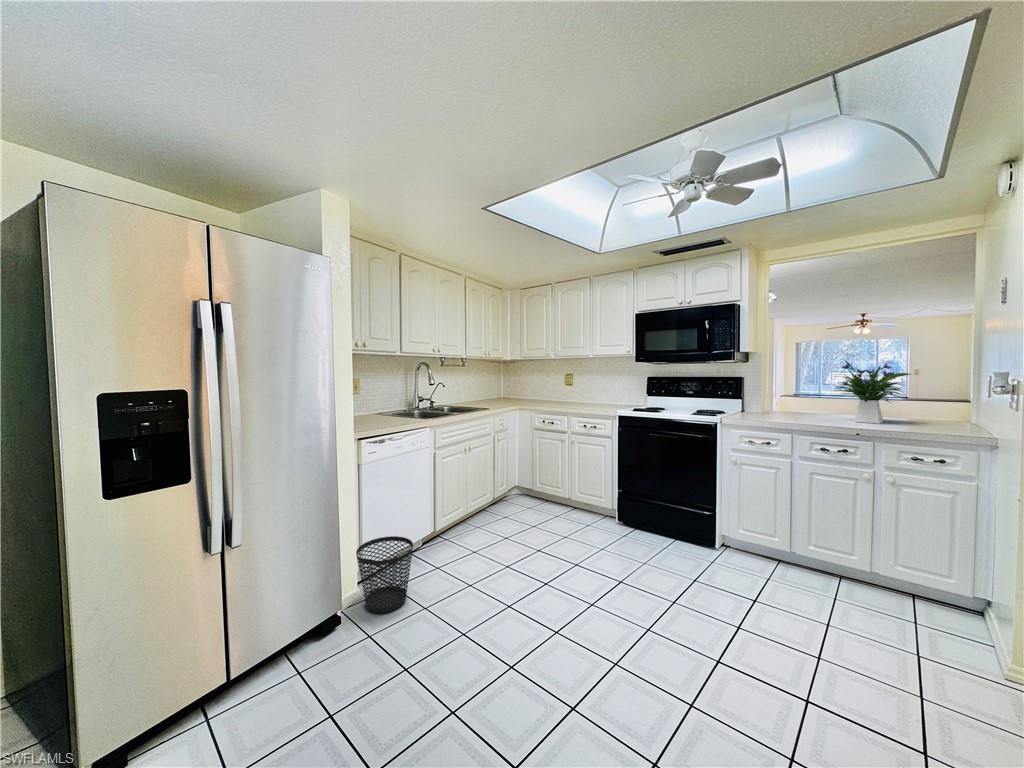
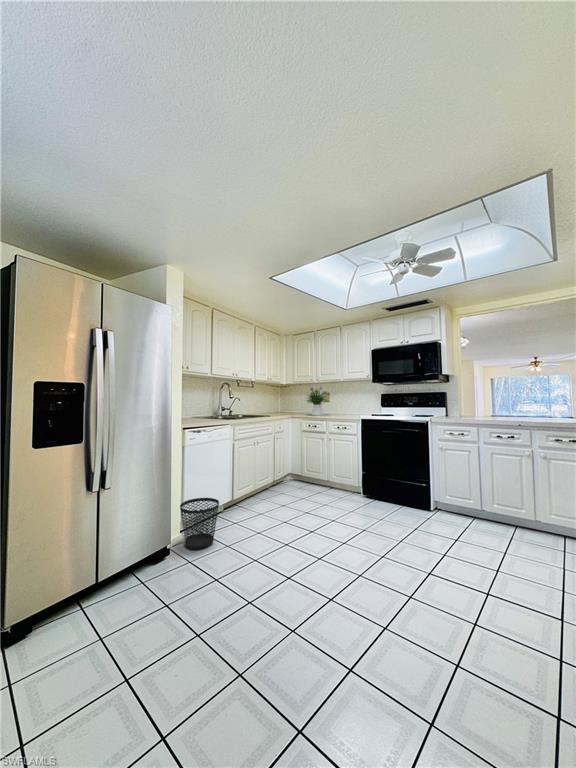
flower arrangement: present [836,359,910,424] -> present [307,387,329,415]

